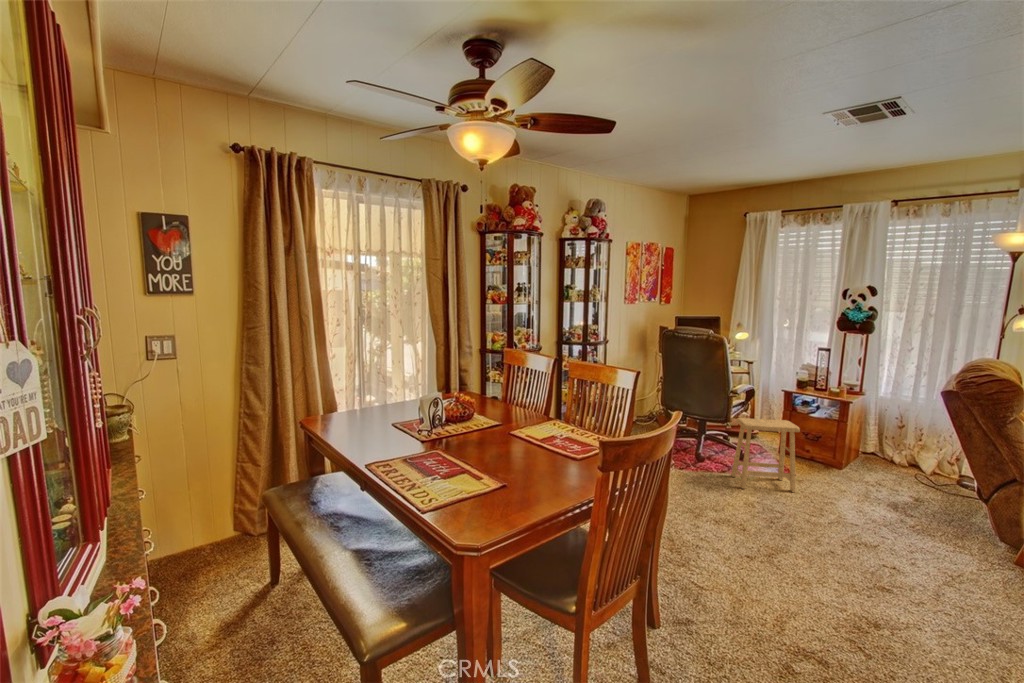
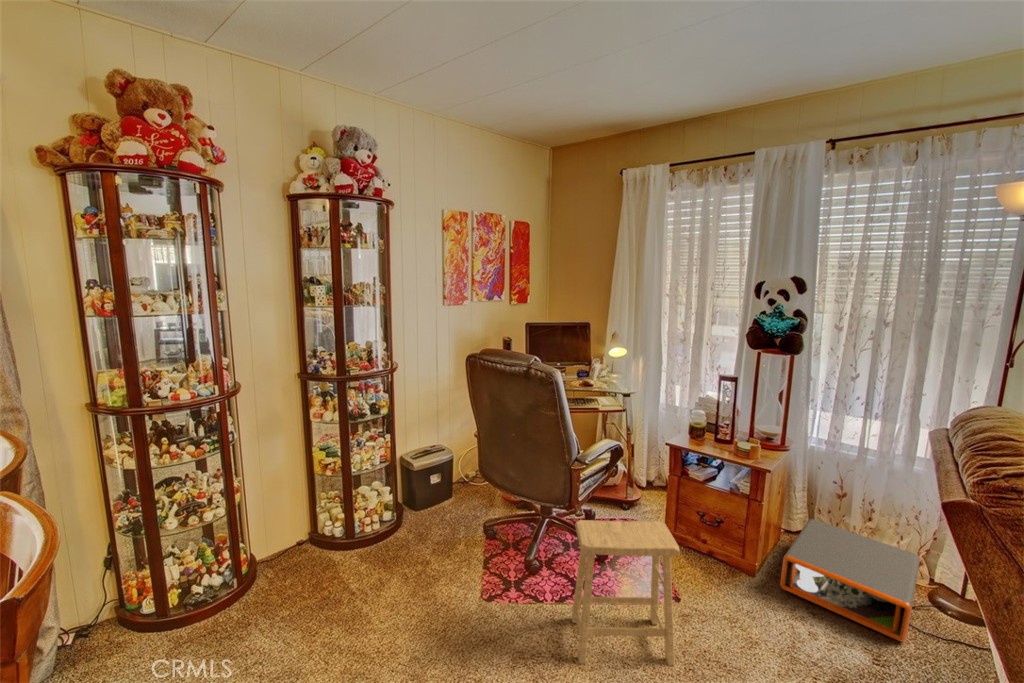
storage box: none [858,441,952,494] -> present [780,519,920,642]

